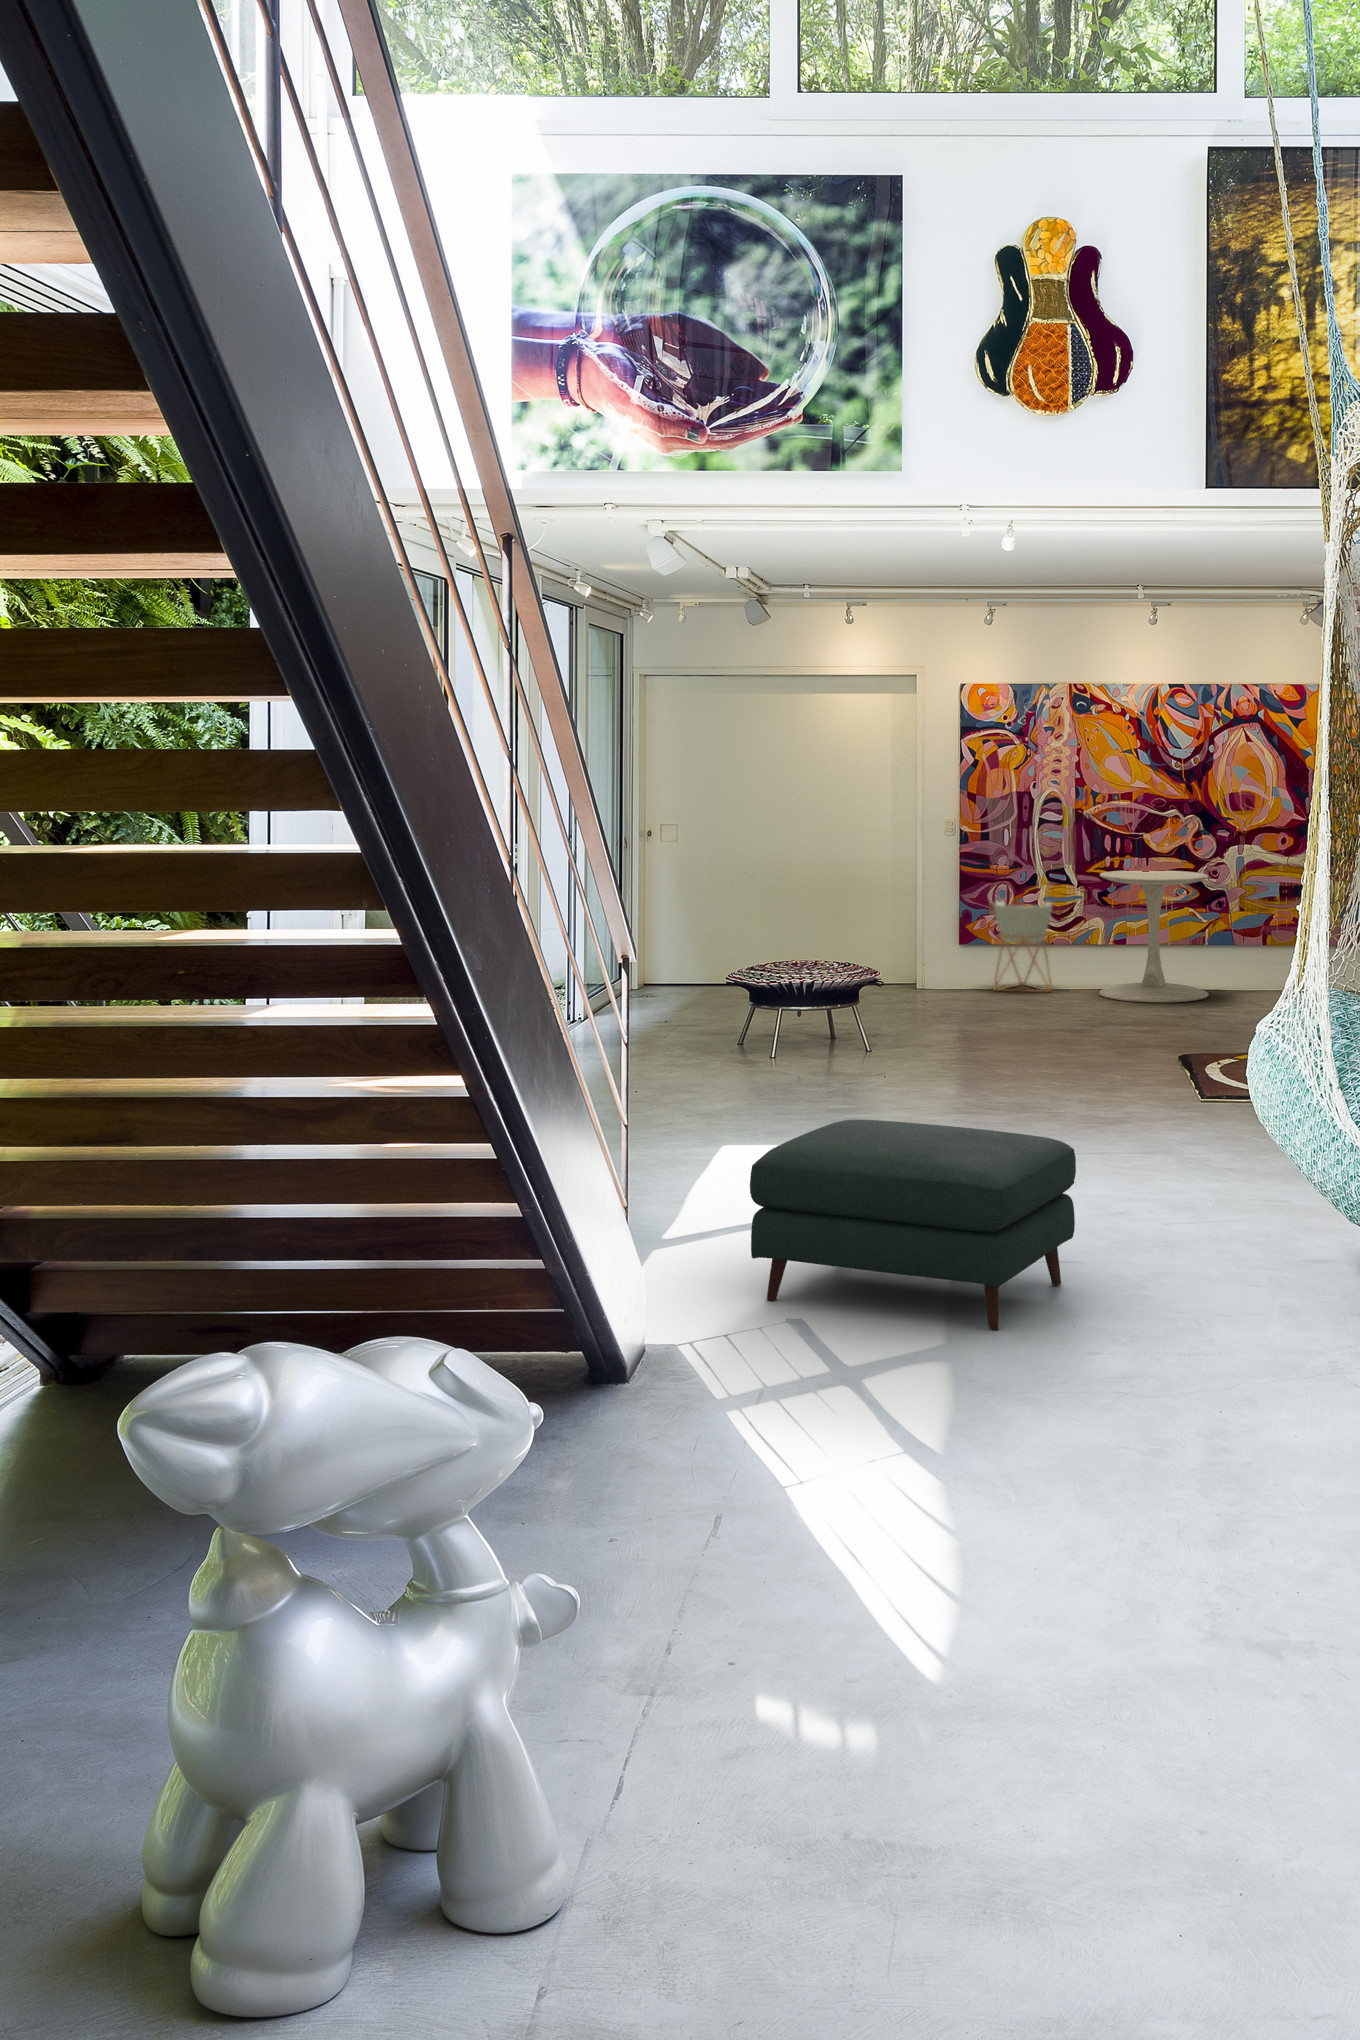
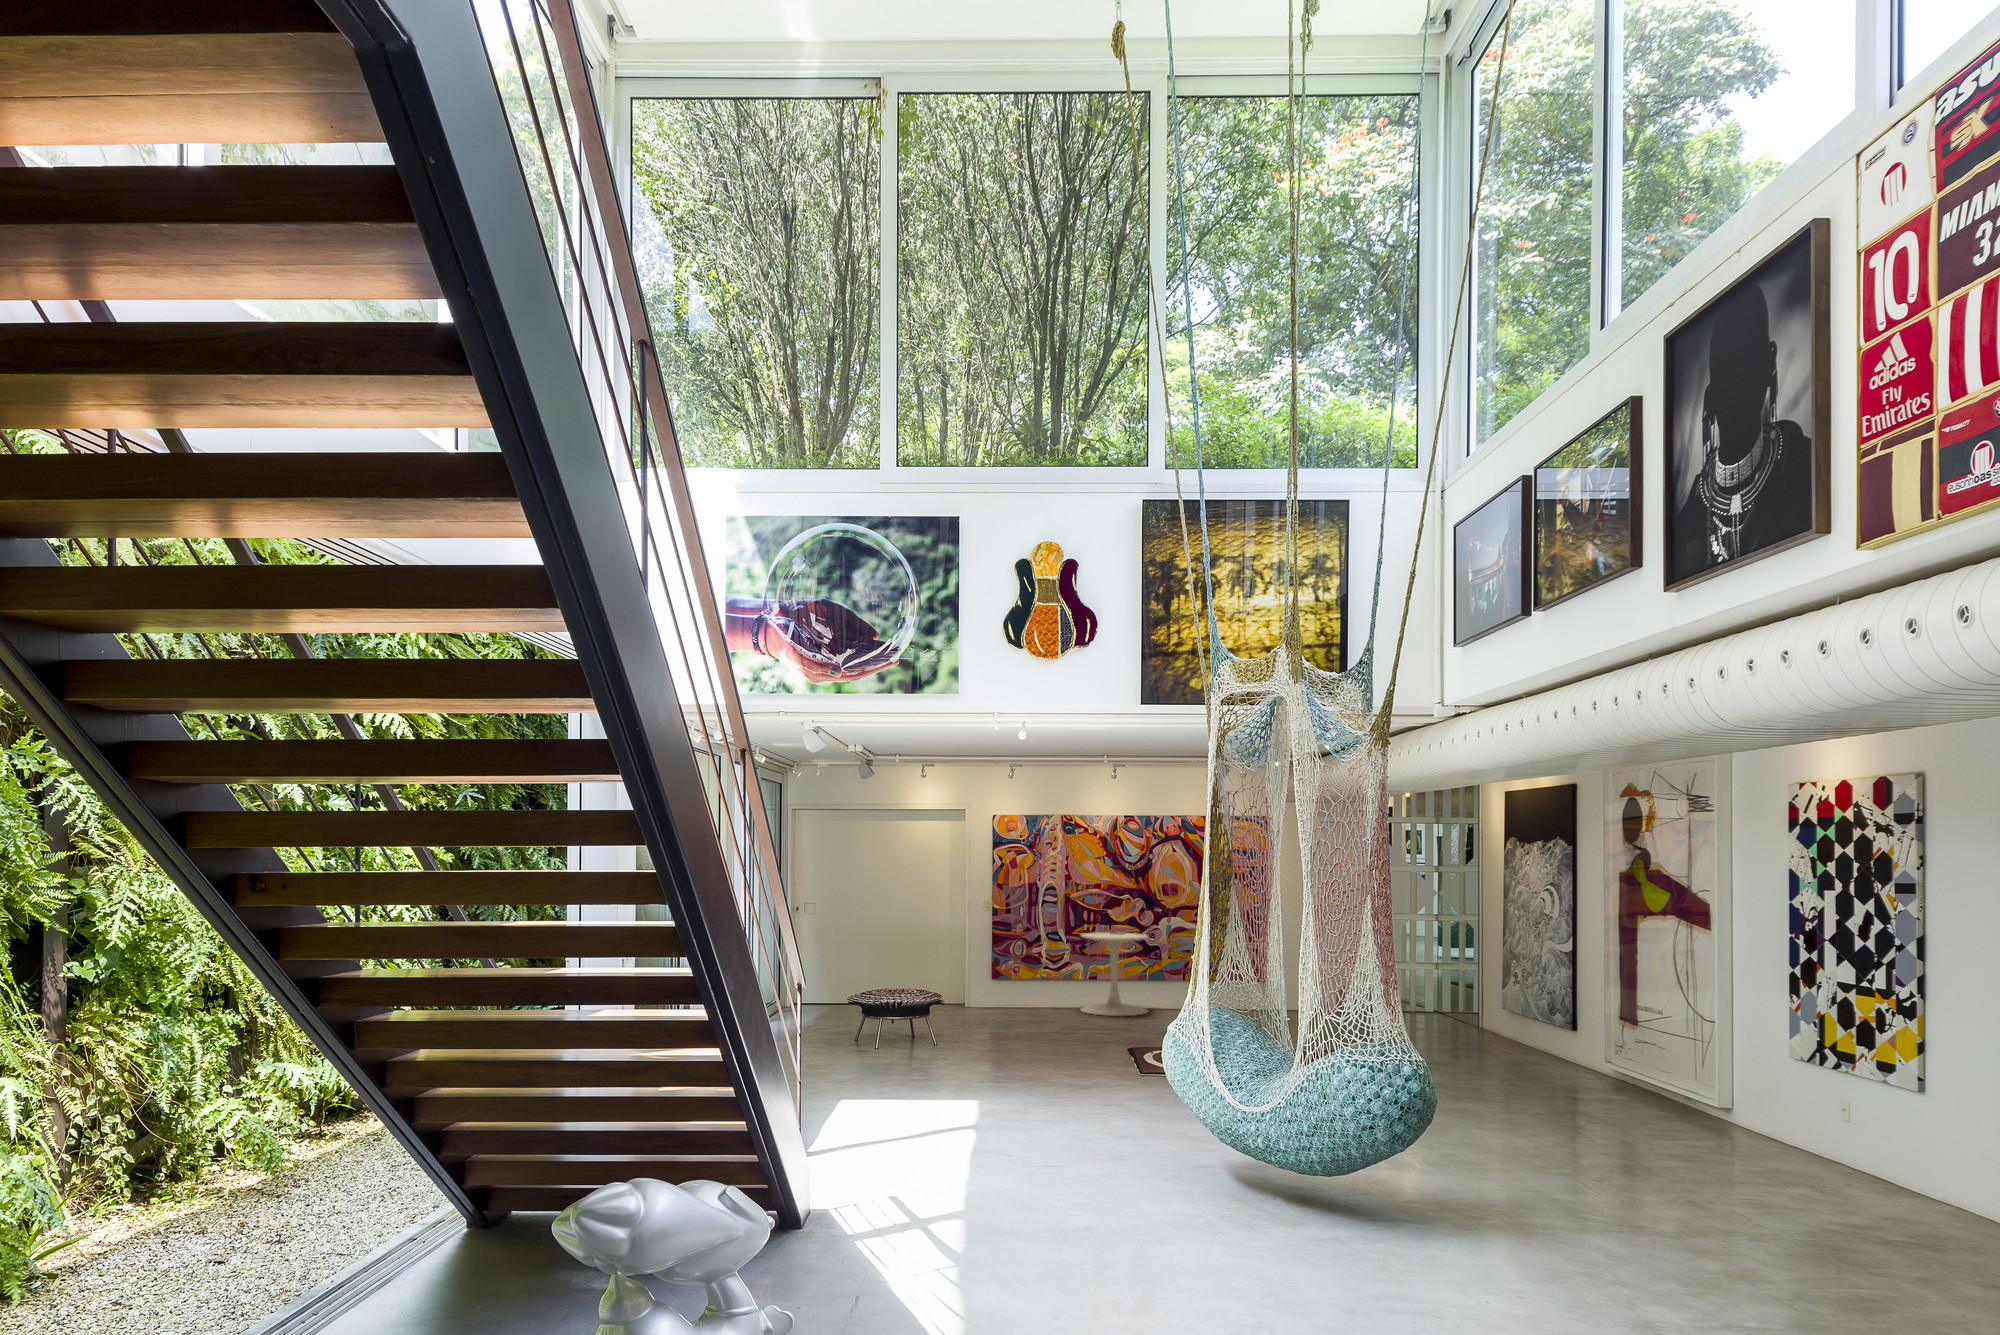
planter: present [993,902,1052,992] -> none [1013,951,1051,1009]
ottoman: present [750,1120,1076,1330] -> none [869,1081,1060,1203]

